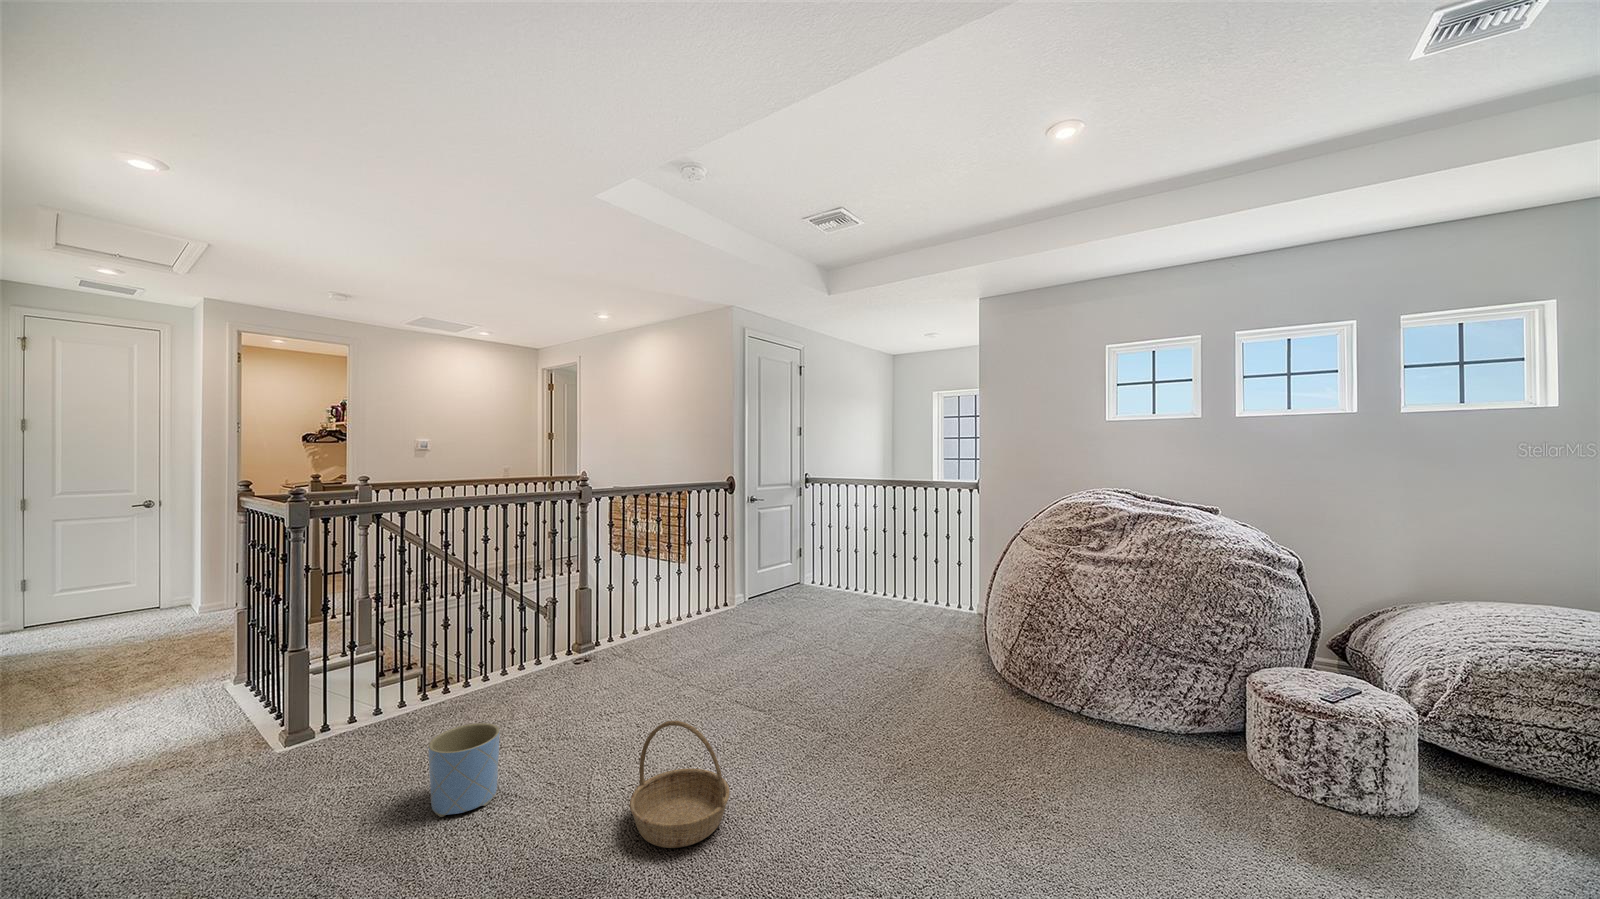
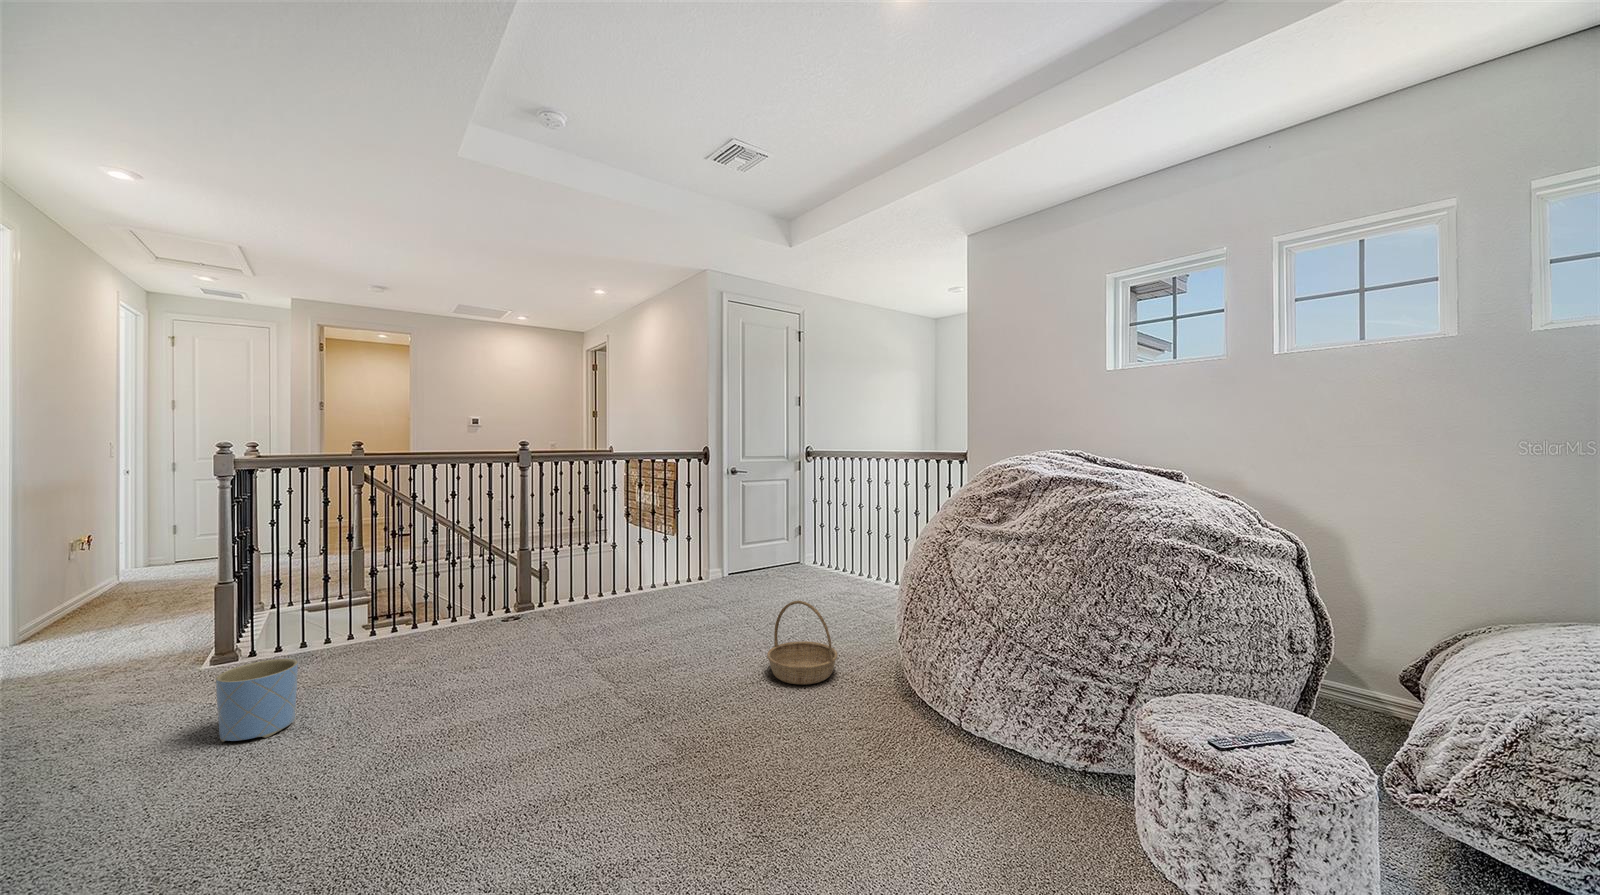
basket: present [630,721,730,848] -> present [767,601,838,685]

